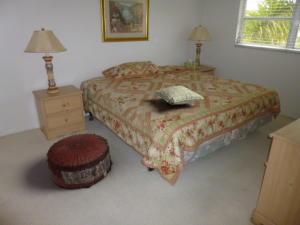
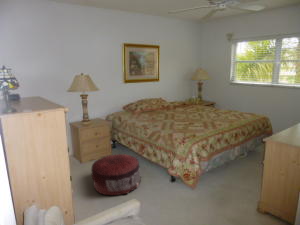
pillow: present [154,86,203,105] -> none [171,113,212,127]

